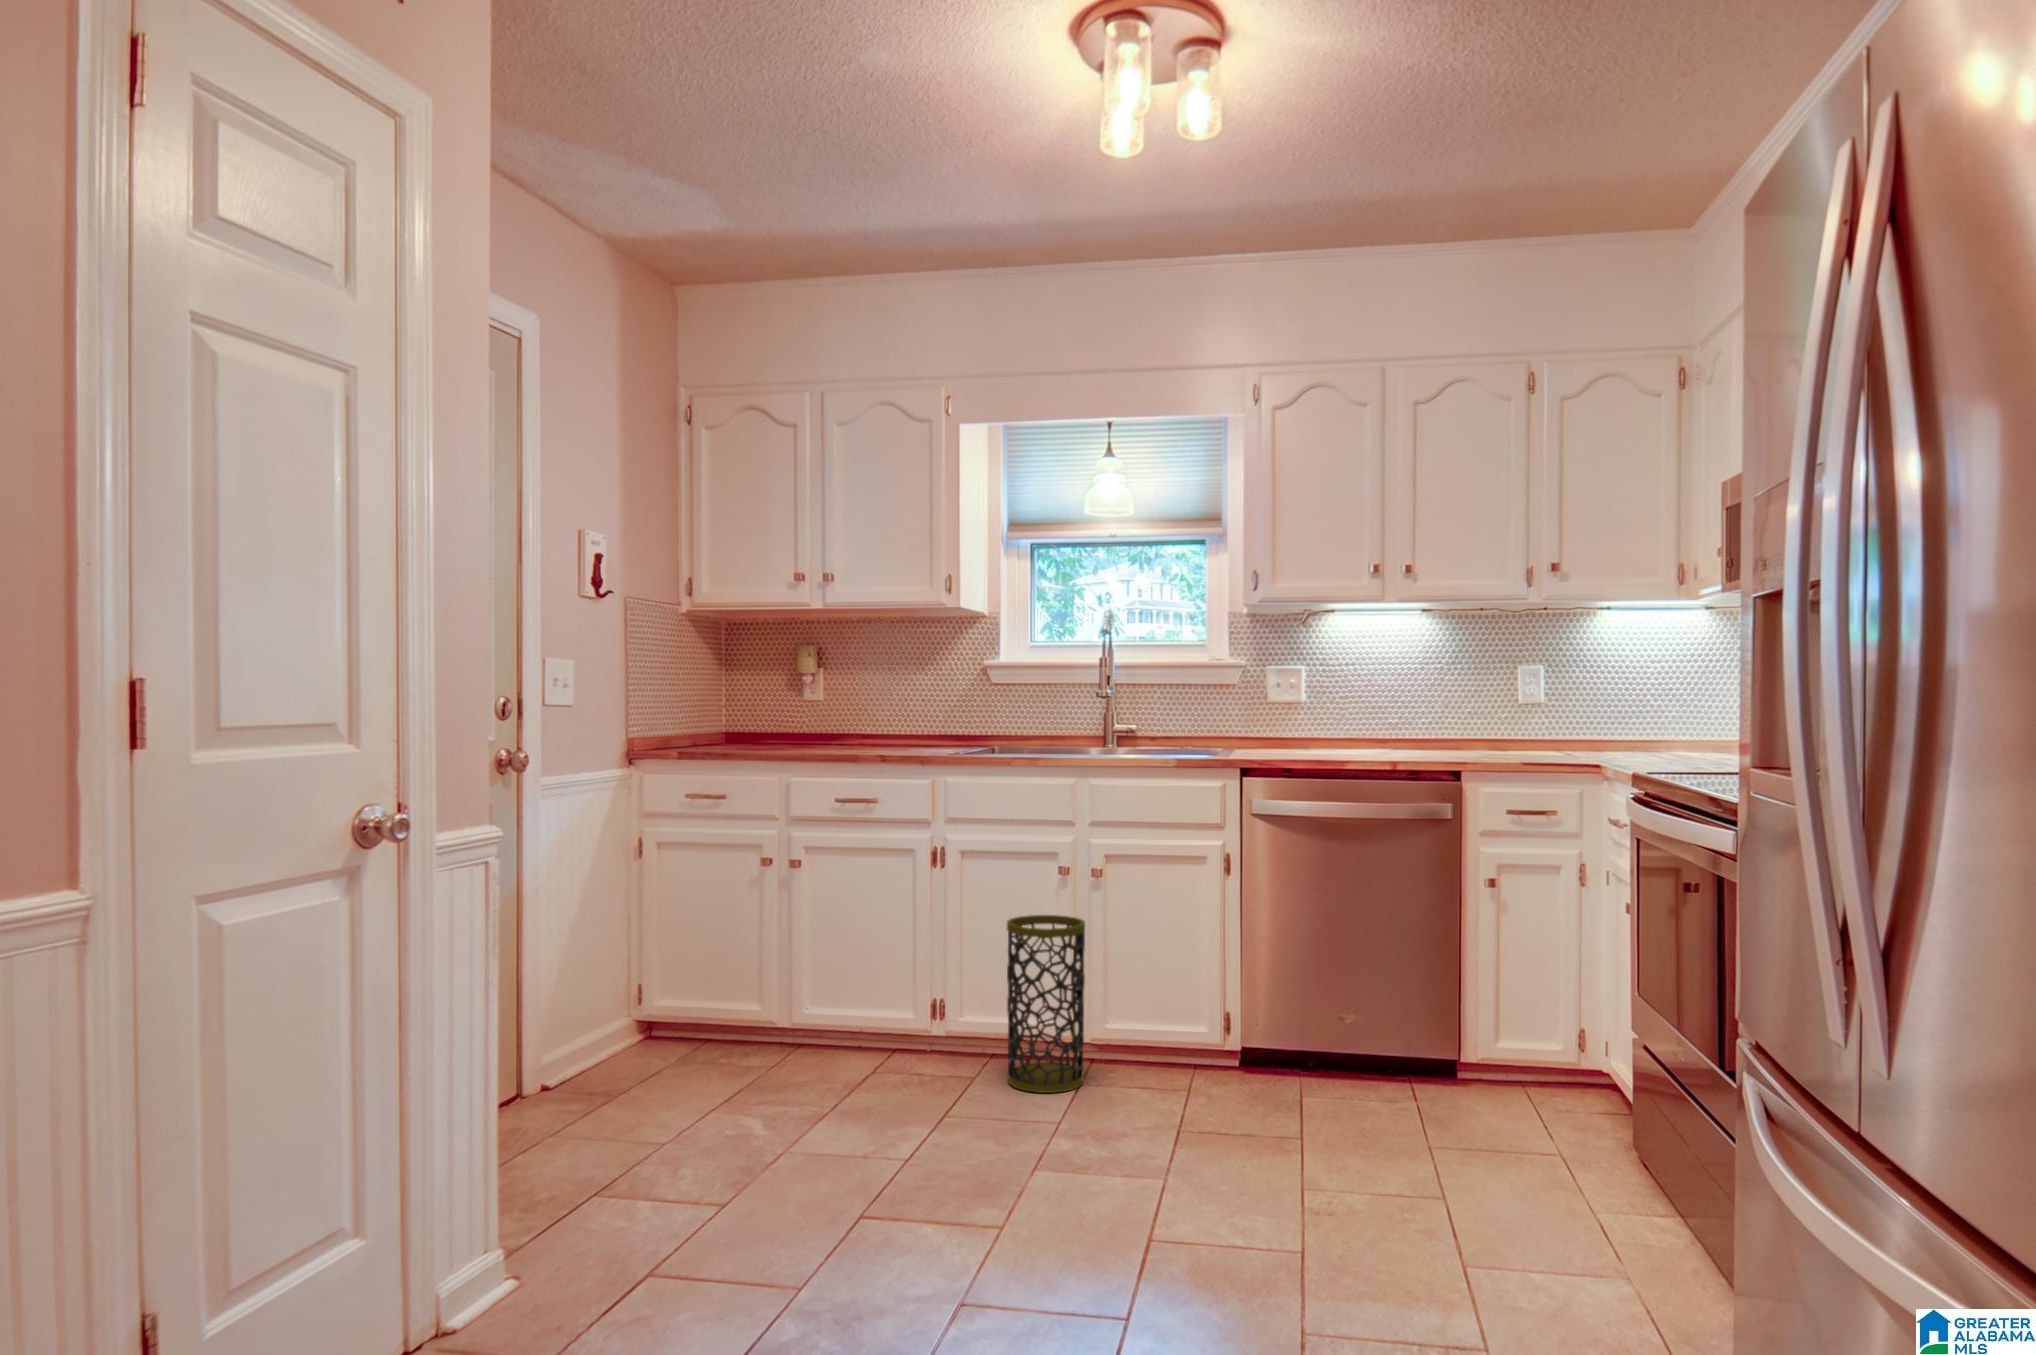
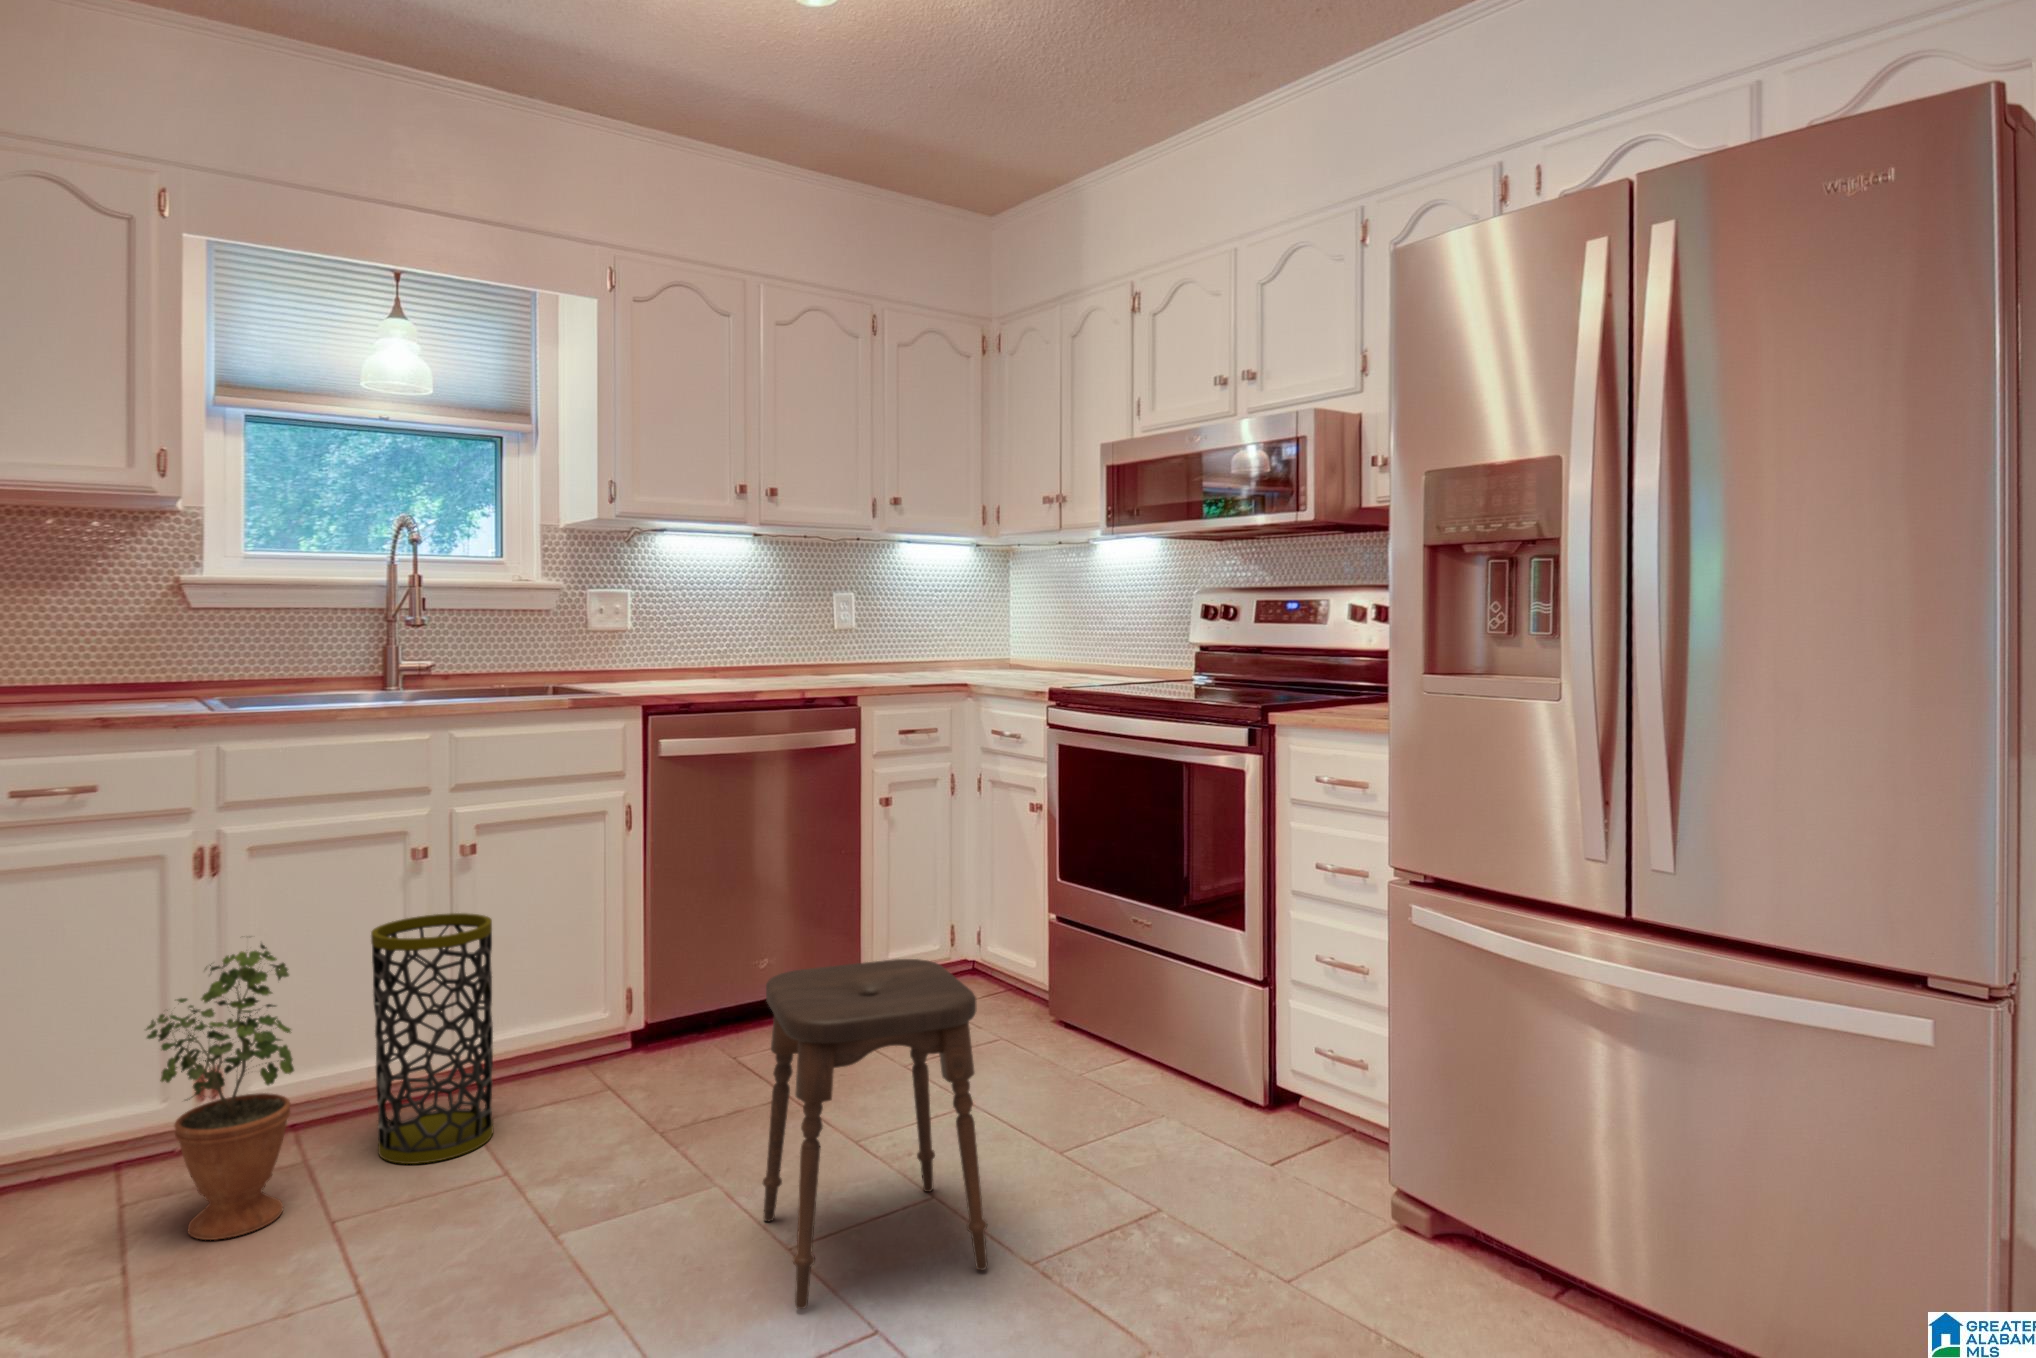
potted plant: none [868,905,949,1095] -> present [146,944,294,1240]
stool: none [1093,994,1294,1281] -> present [763,959,988,1309]

